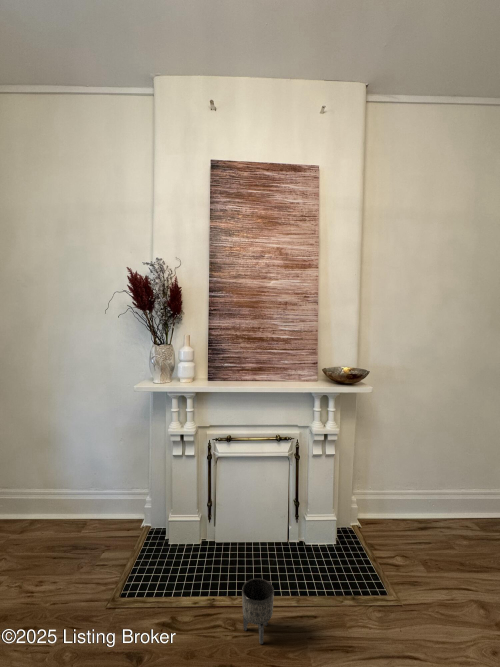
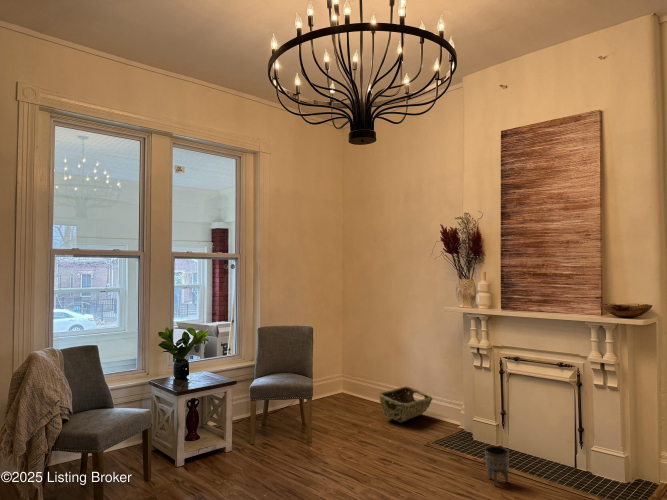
woven basket: none [26,491,105,556] -> present [379,387,432,422]

